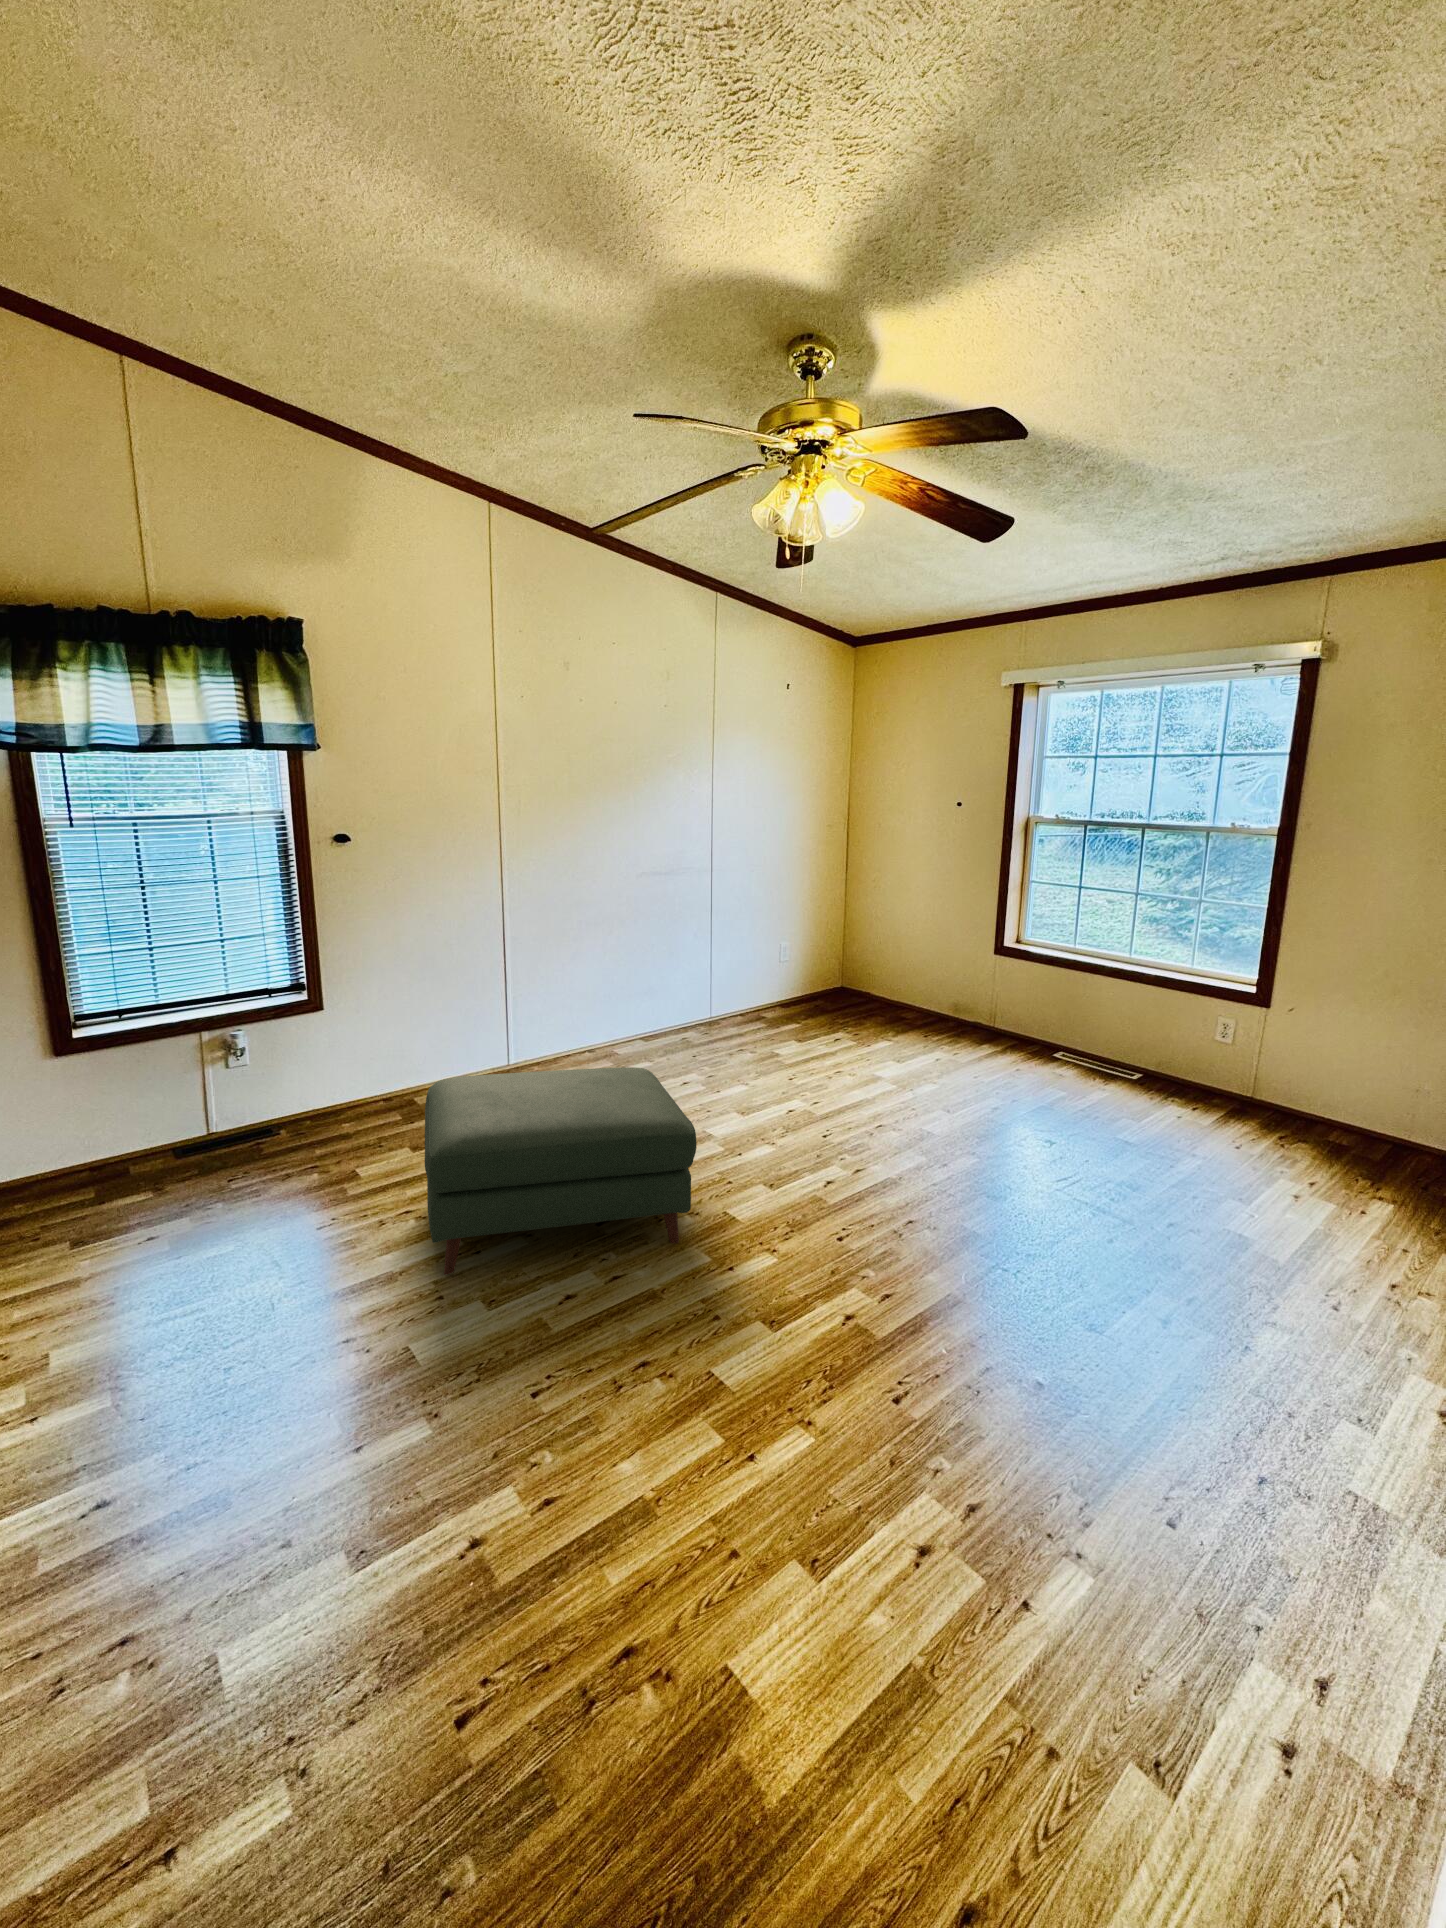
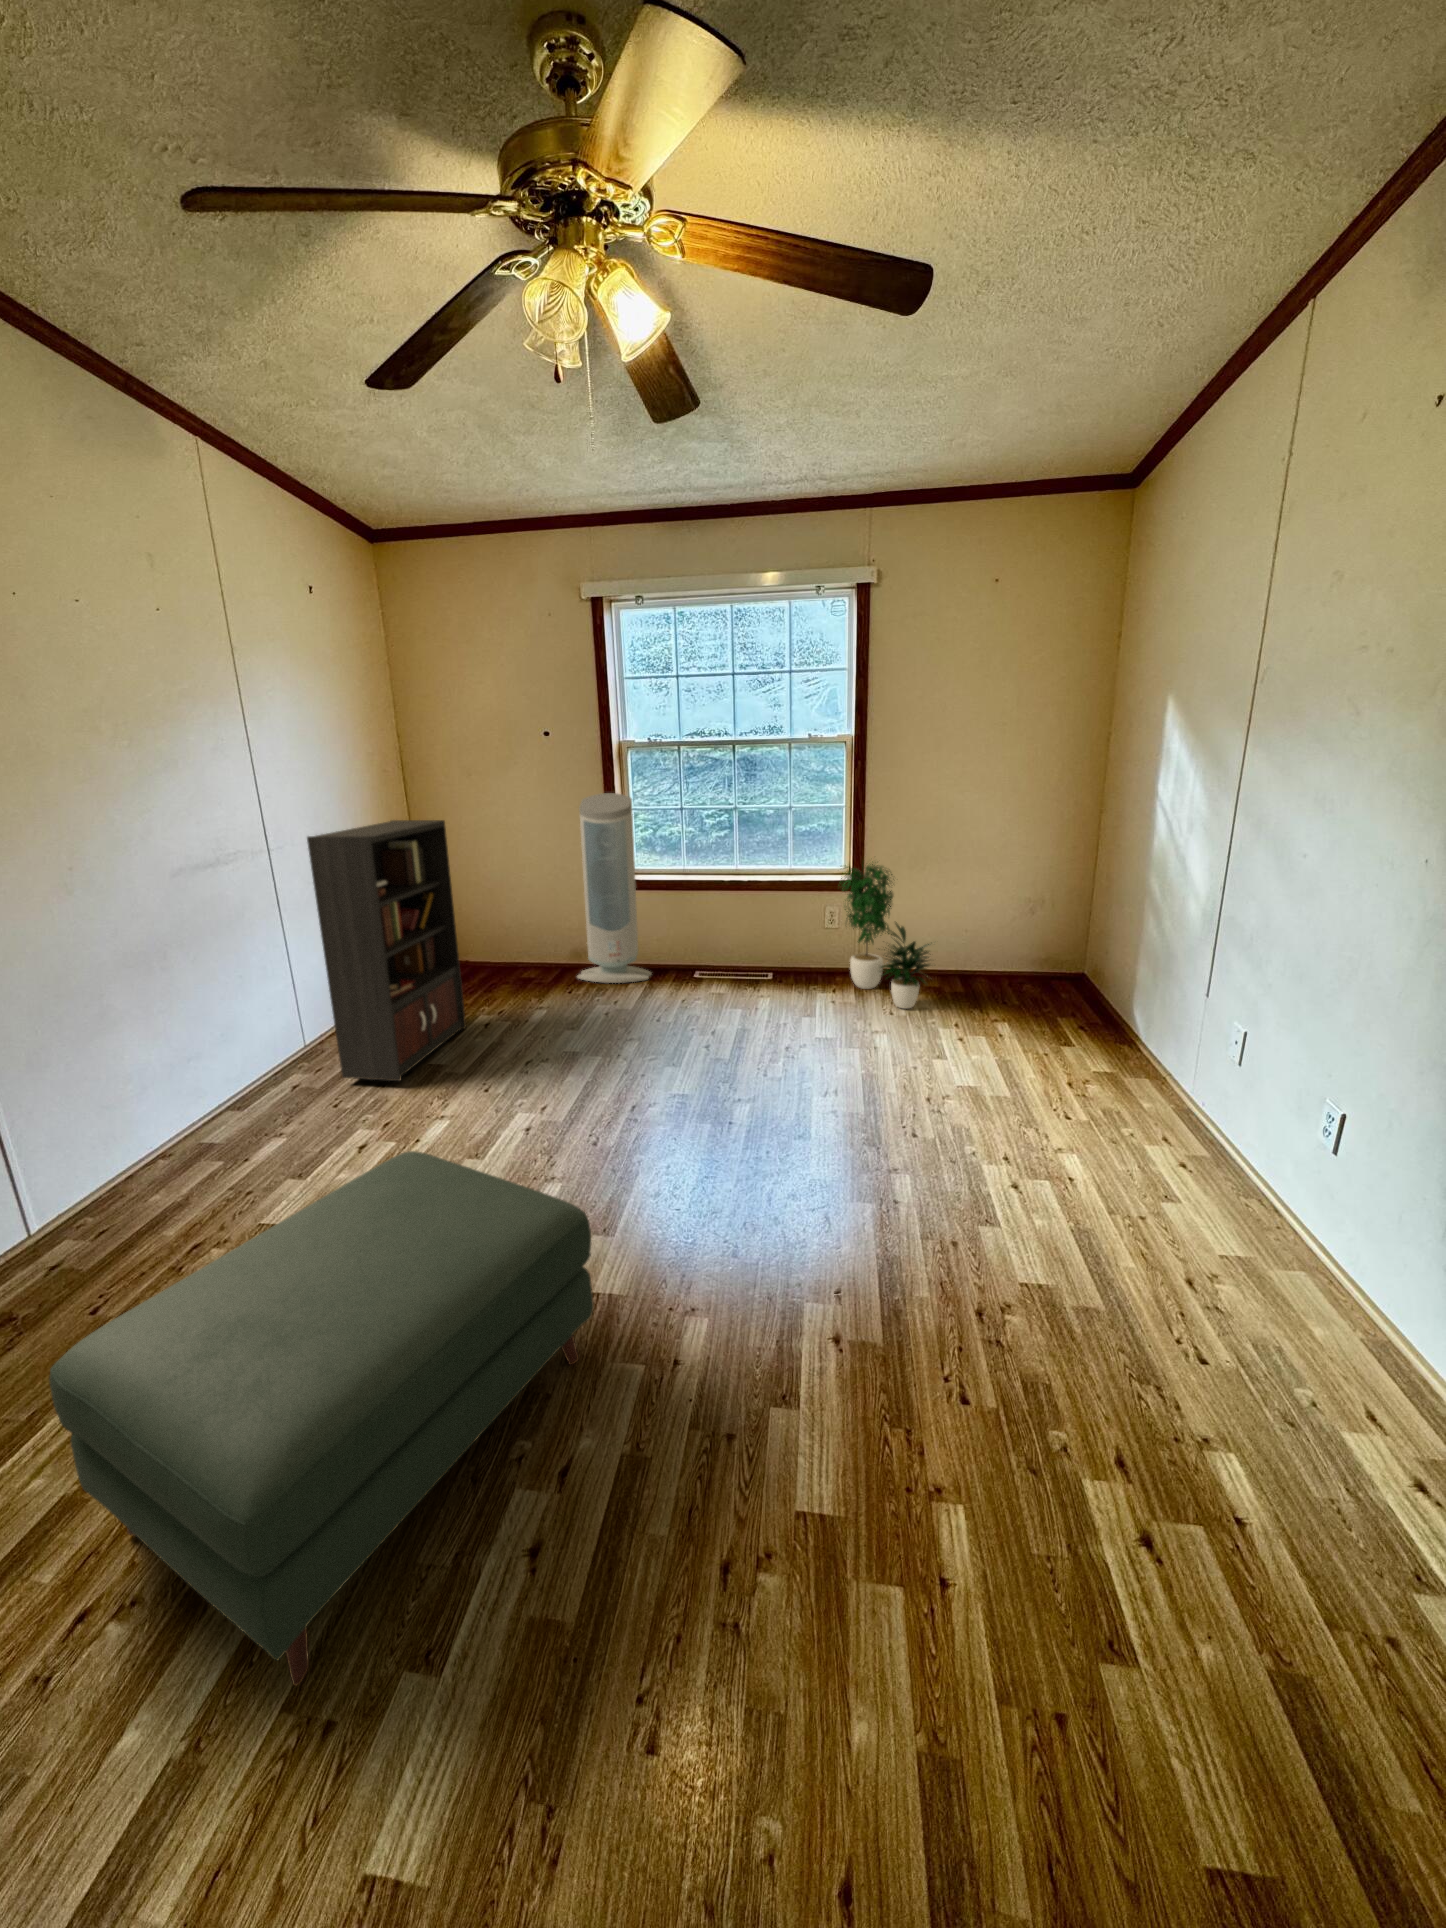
bookcase: none [704,862,828,1060] -> present [307,820,466,1081]
air purifier: none [940,864,1022,1054] -> present [577,793,652,983]
potted plant: none [1229,969,1331,1166] -> present [841,861,930,1008]

